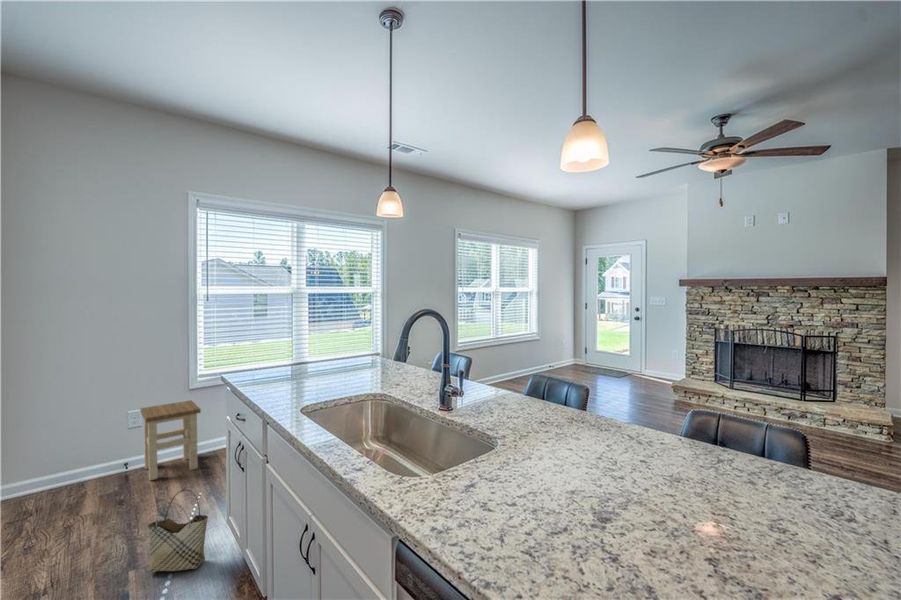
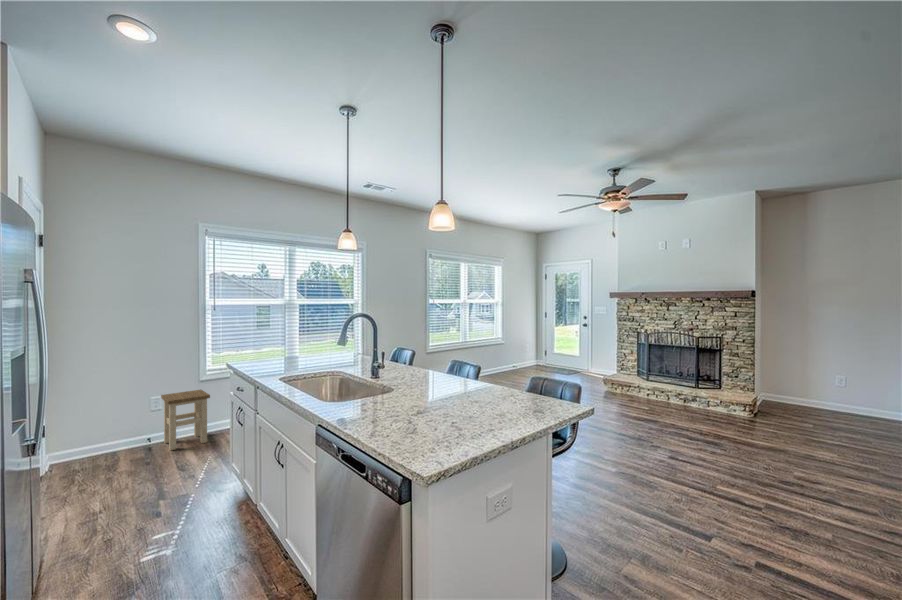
woven basket: present [148,489,208,572] -> none [181,445,224,502]

